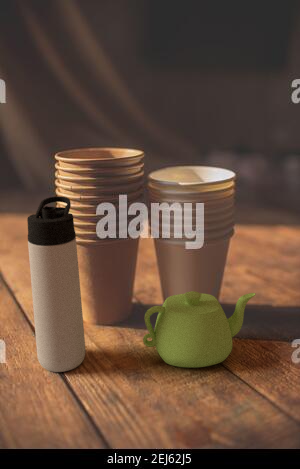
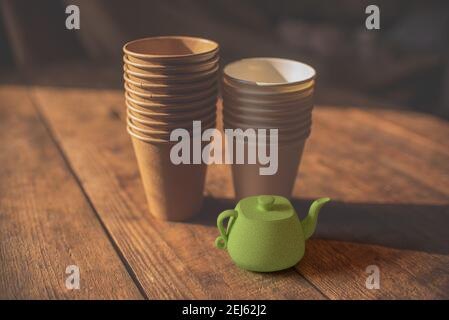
thermos bottle: present [27,196,85,372] -> none [96,96,157,275]

